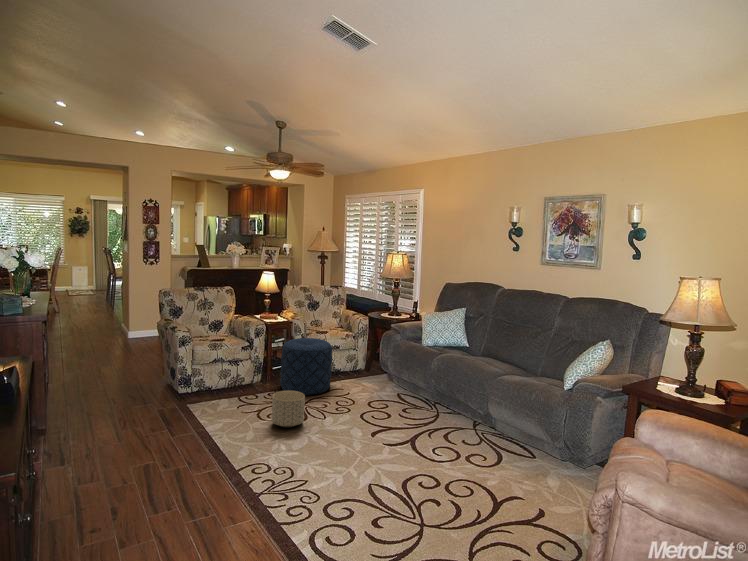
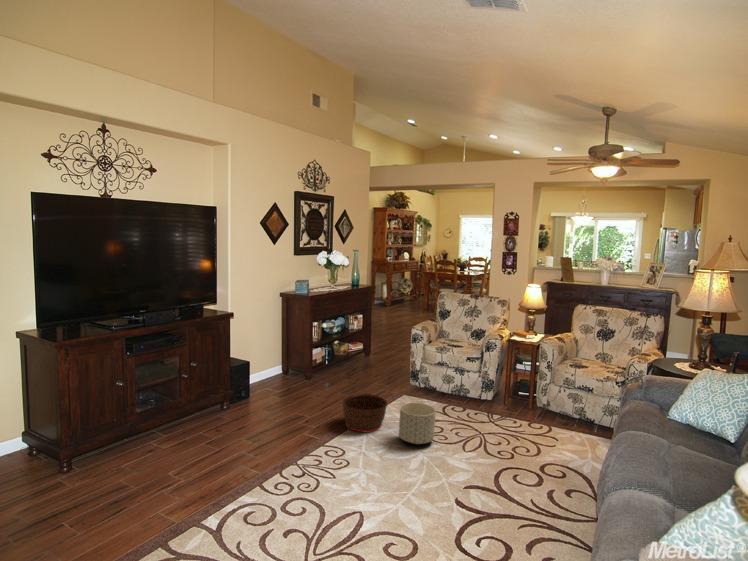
pouf: present [280,338,332,395] -> none [486,361,554,435]
basket: none [202,403,252,443] -> present [342,394,387,432]

